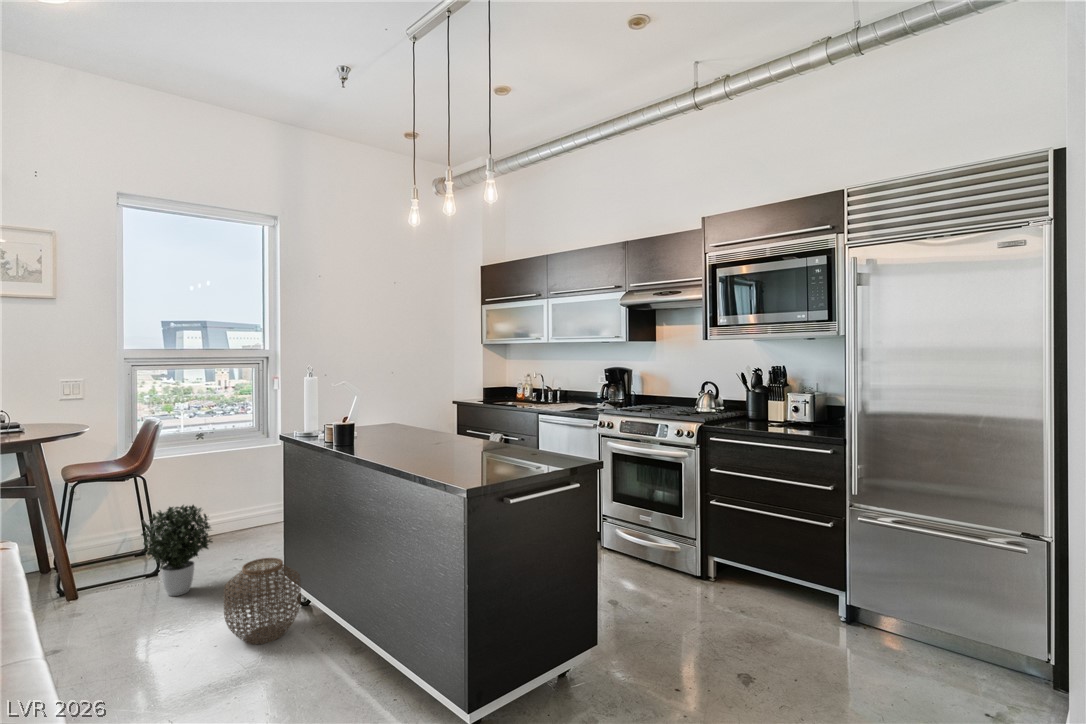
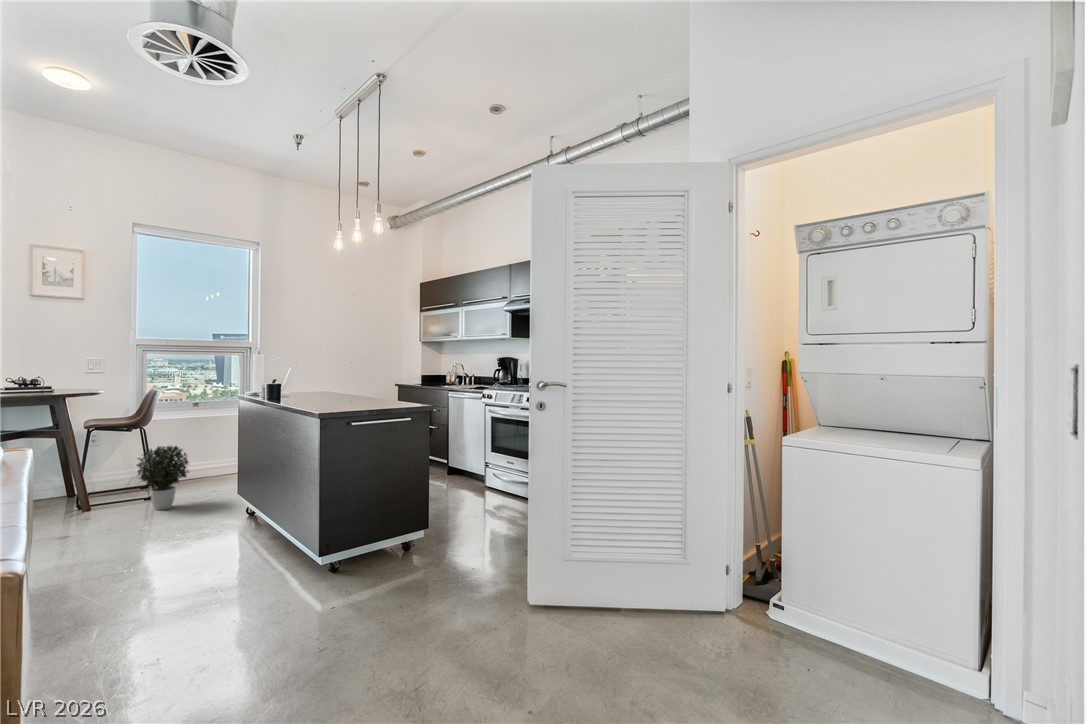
woven basket: present [224,558,301,644] -> none [185,478,243,535]

